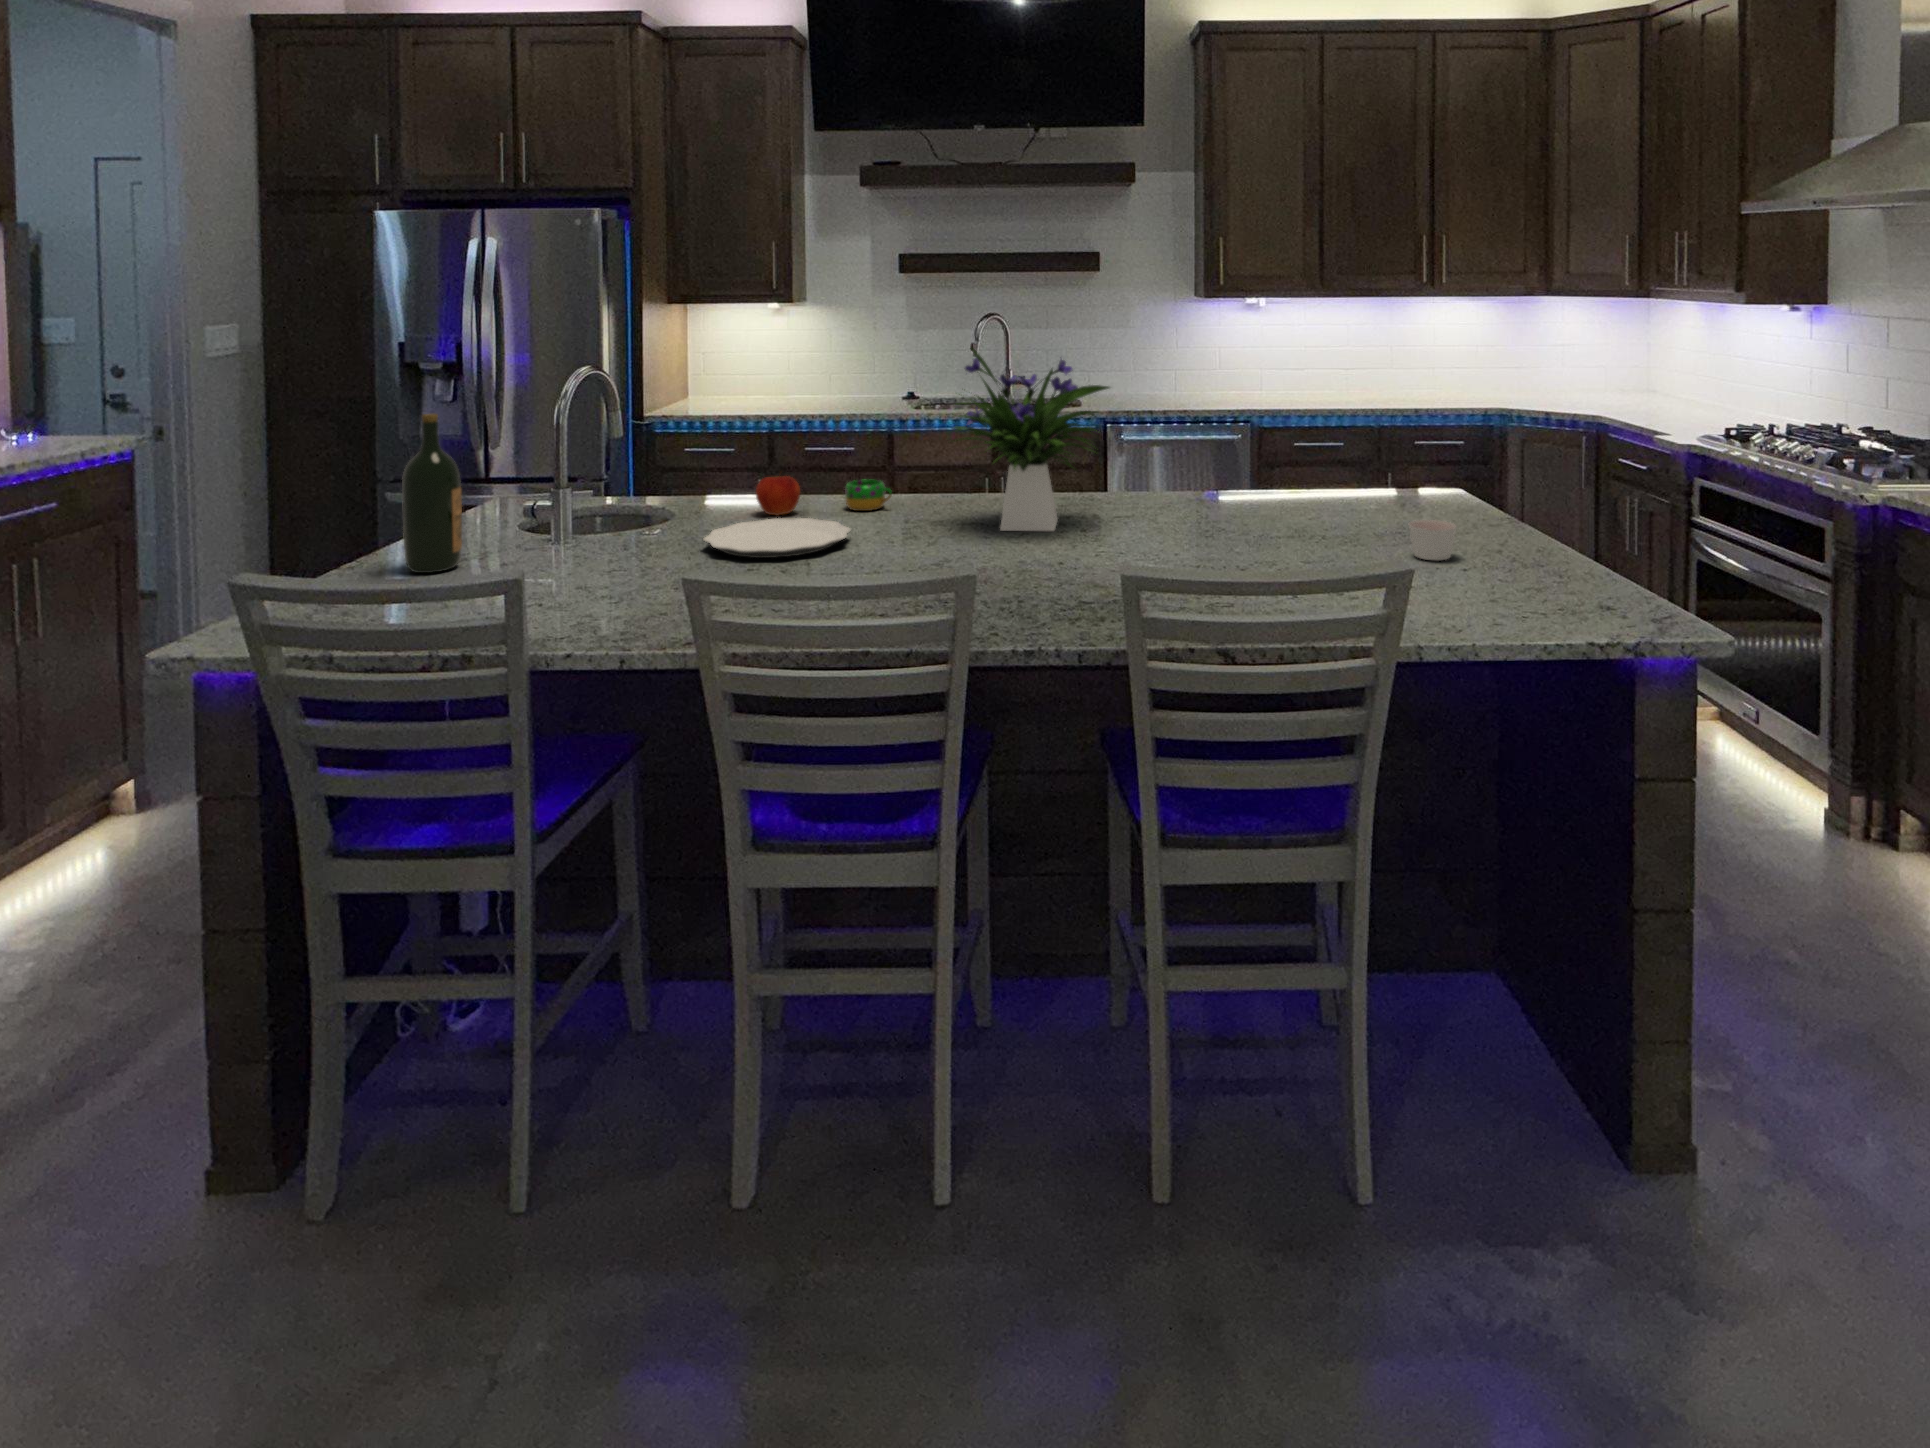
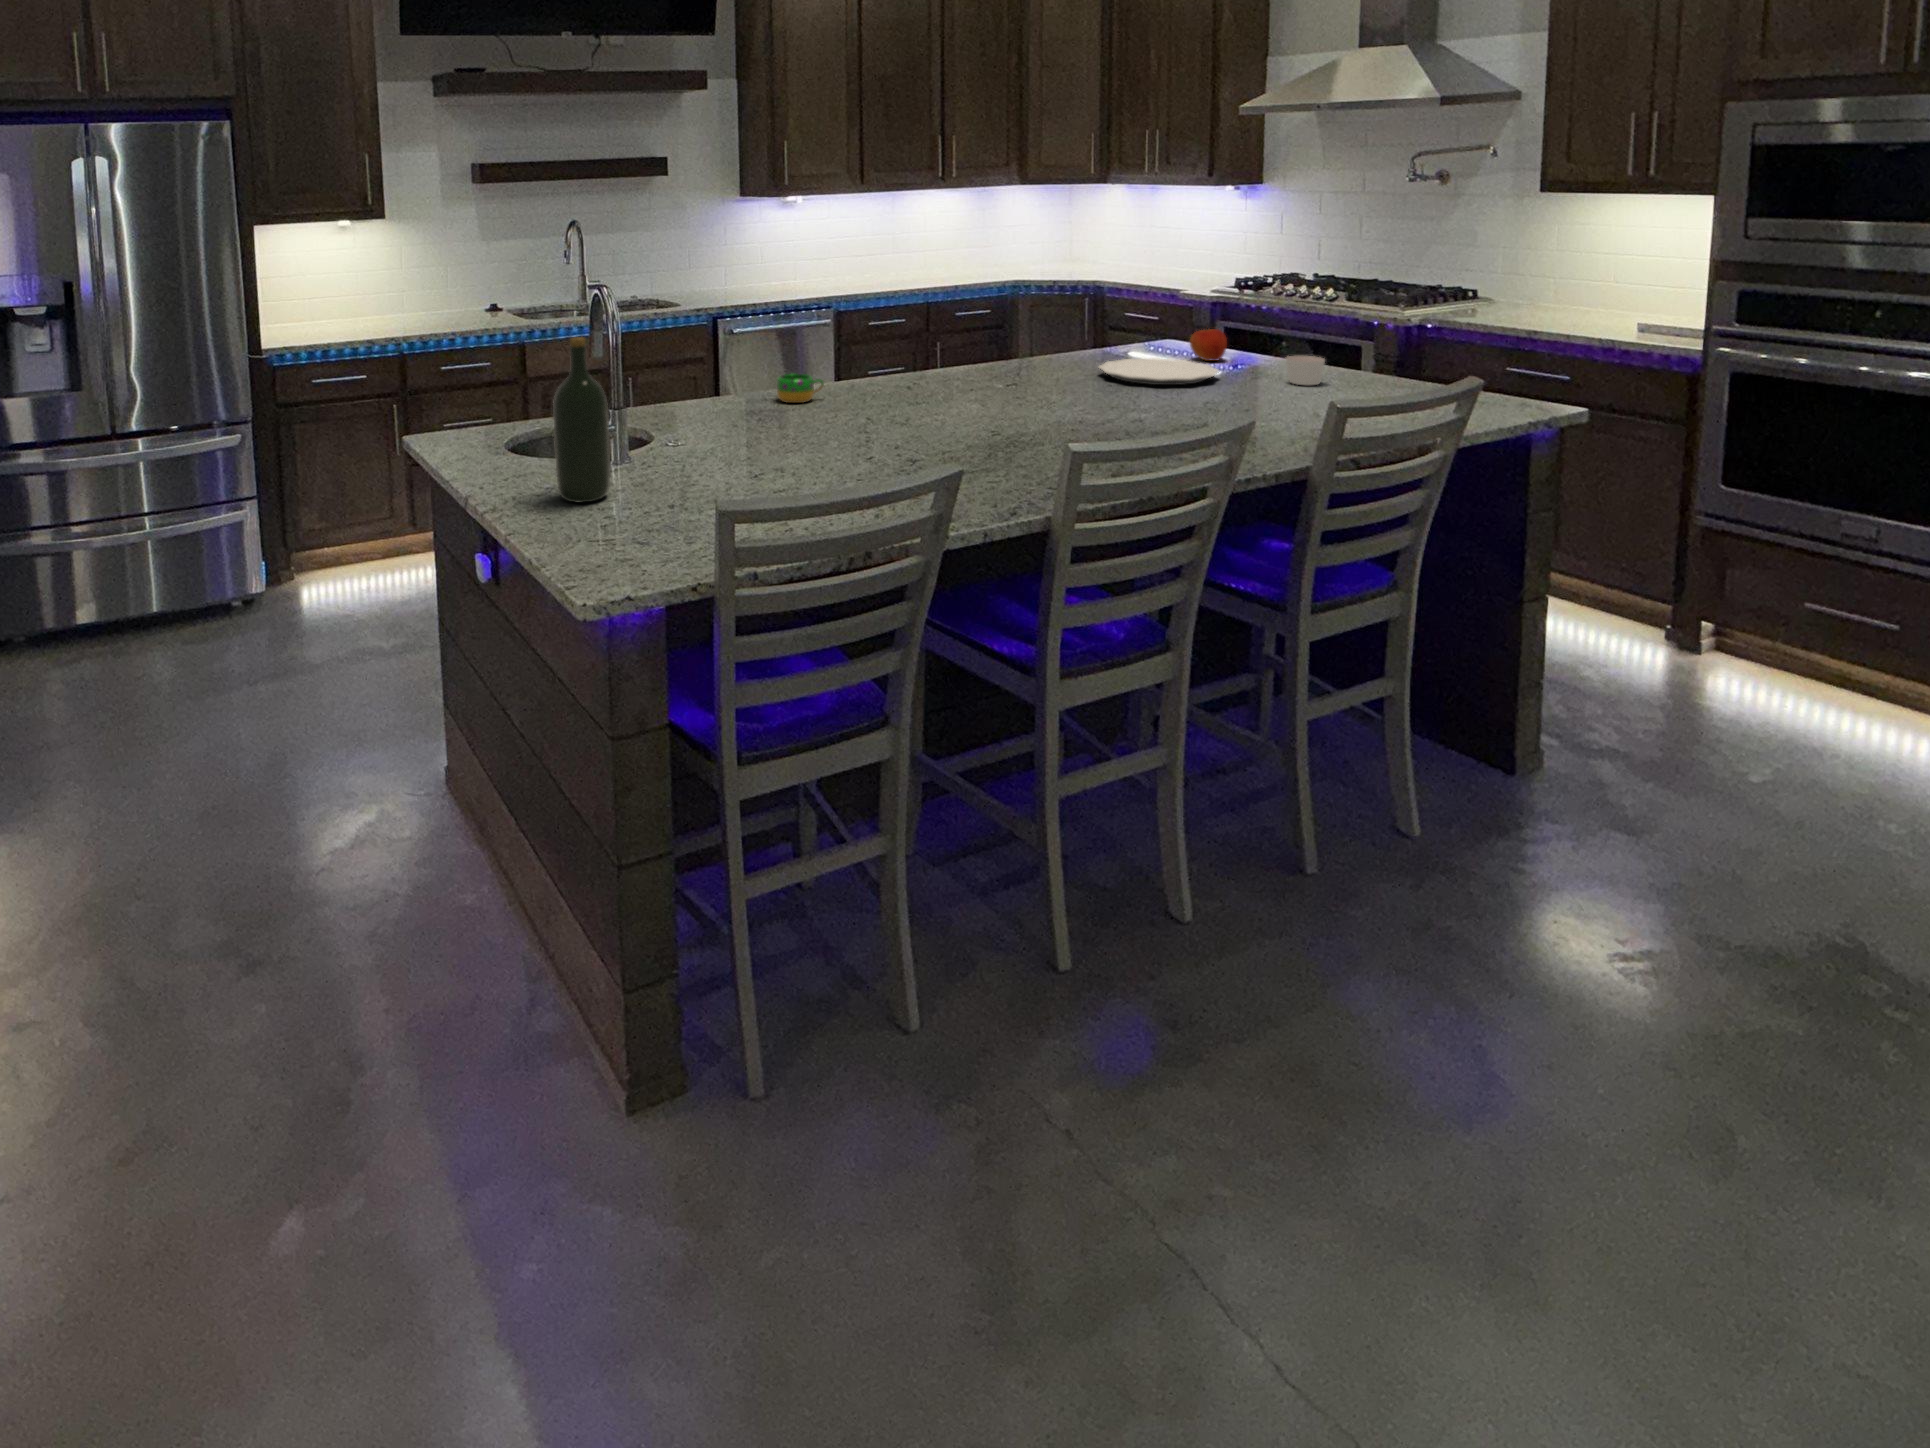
flower arrangement: present [946,348,1110,531] -> none [892,242,1051,403]
apple: present [756,476,800,515] -> present [1190,329,1227,361]
plate: present [704,518,850,558] -> present [1099,358,1218,385]

